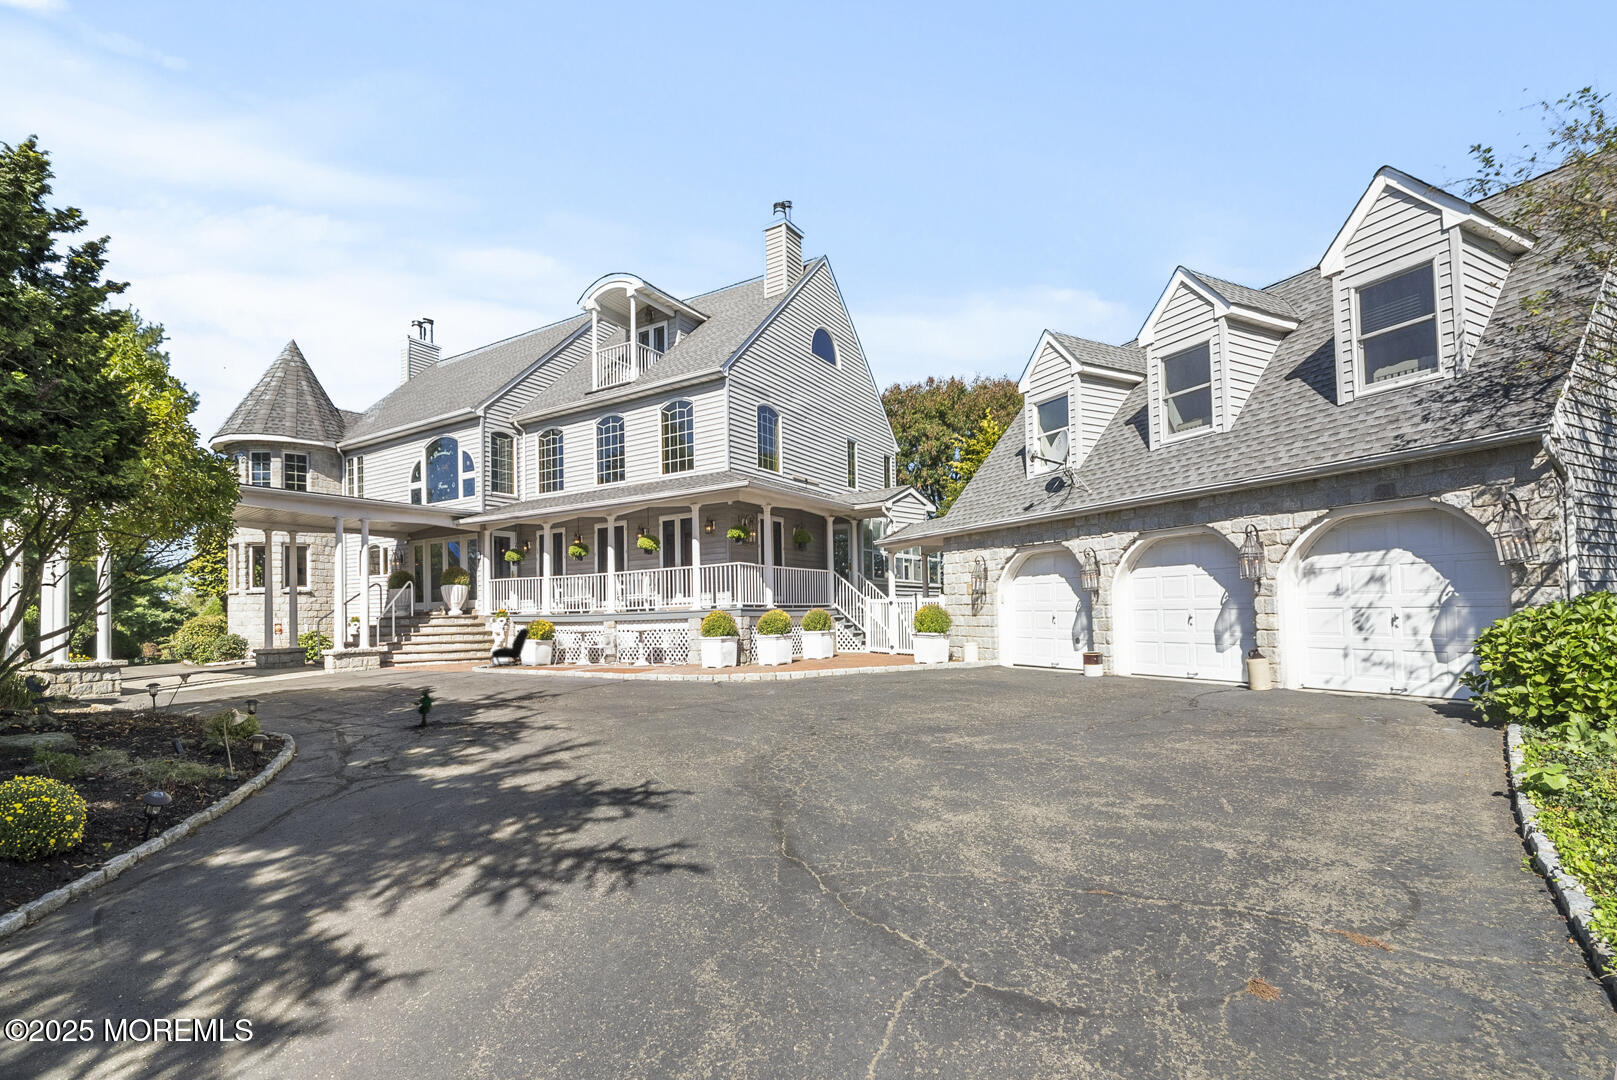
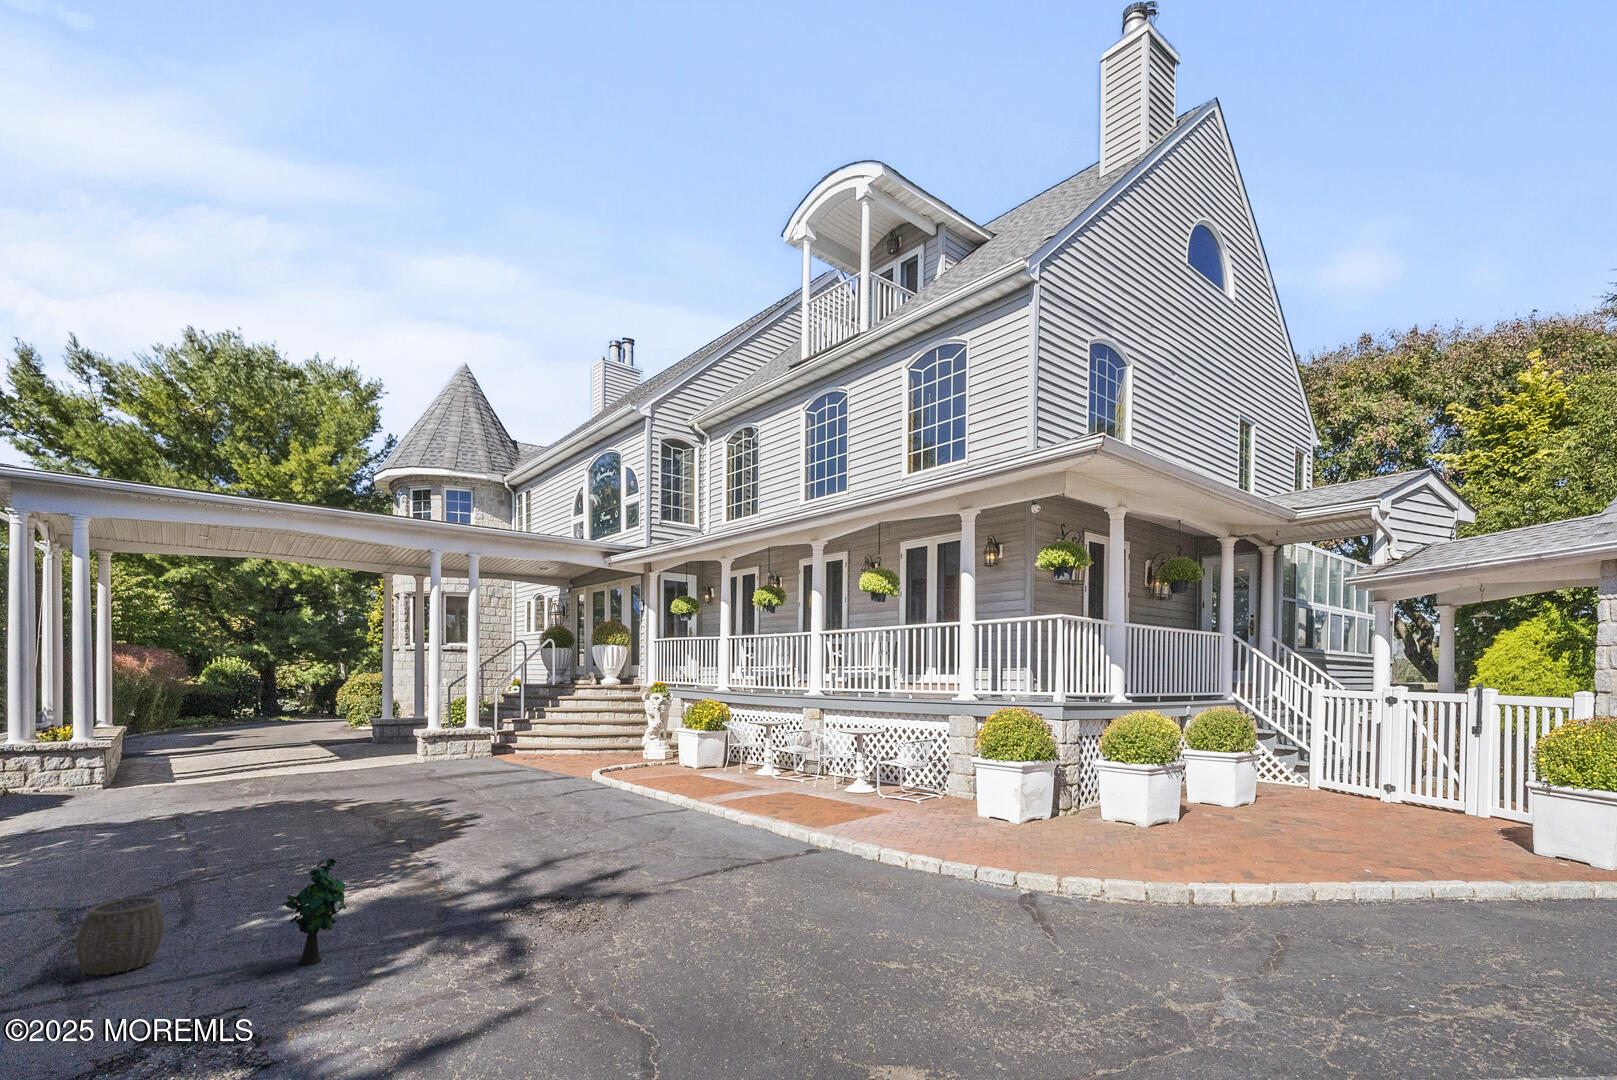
lounge chair: present [491,628,529,666] -> none [631,709,693,769]
woven basket: none [329,706,361,733] -> present [76,897,164,976]

